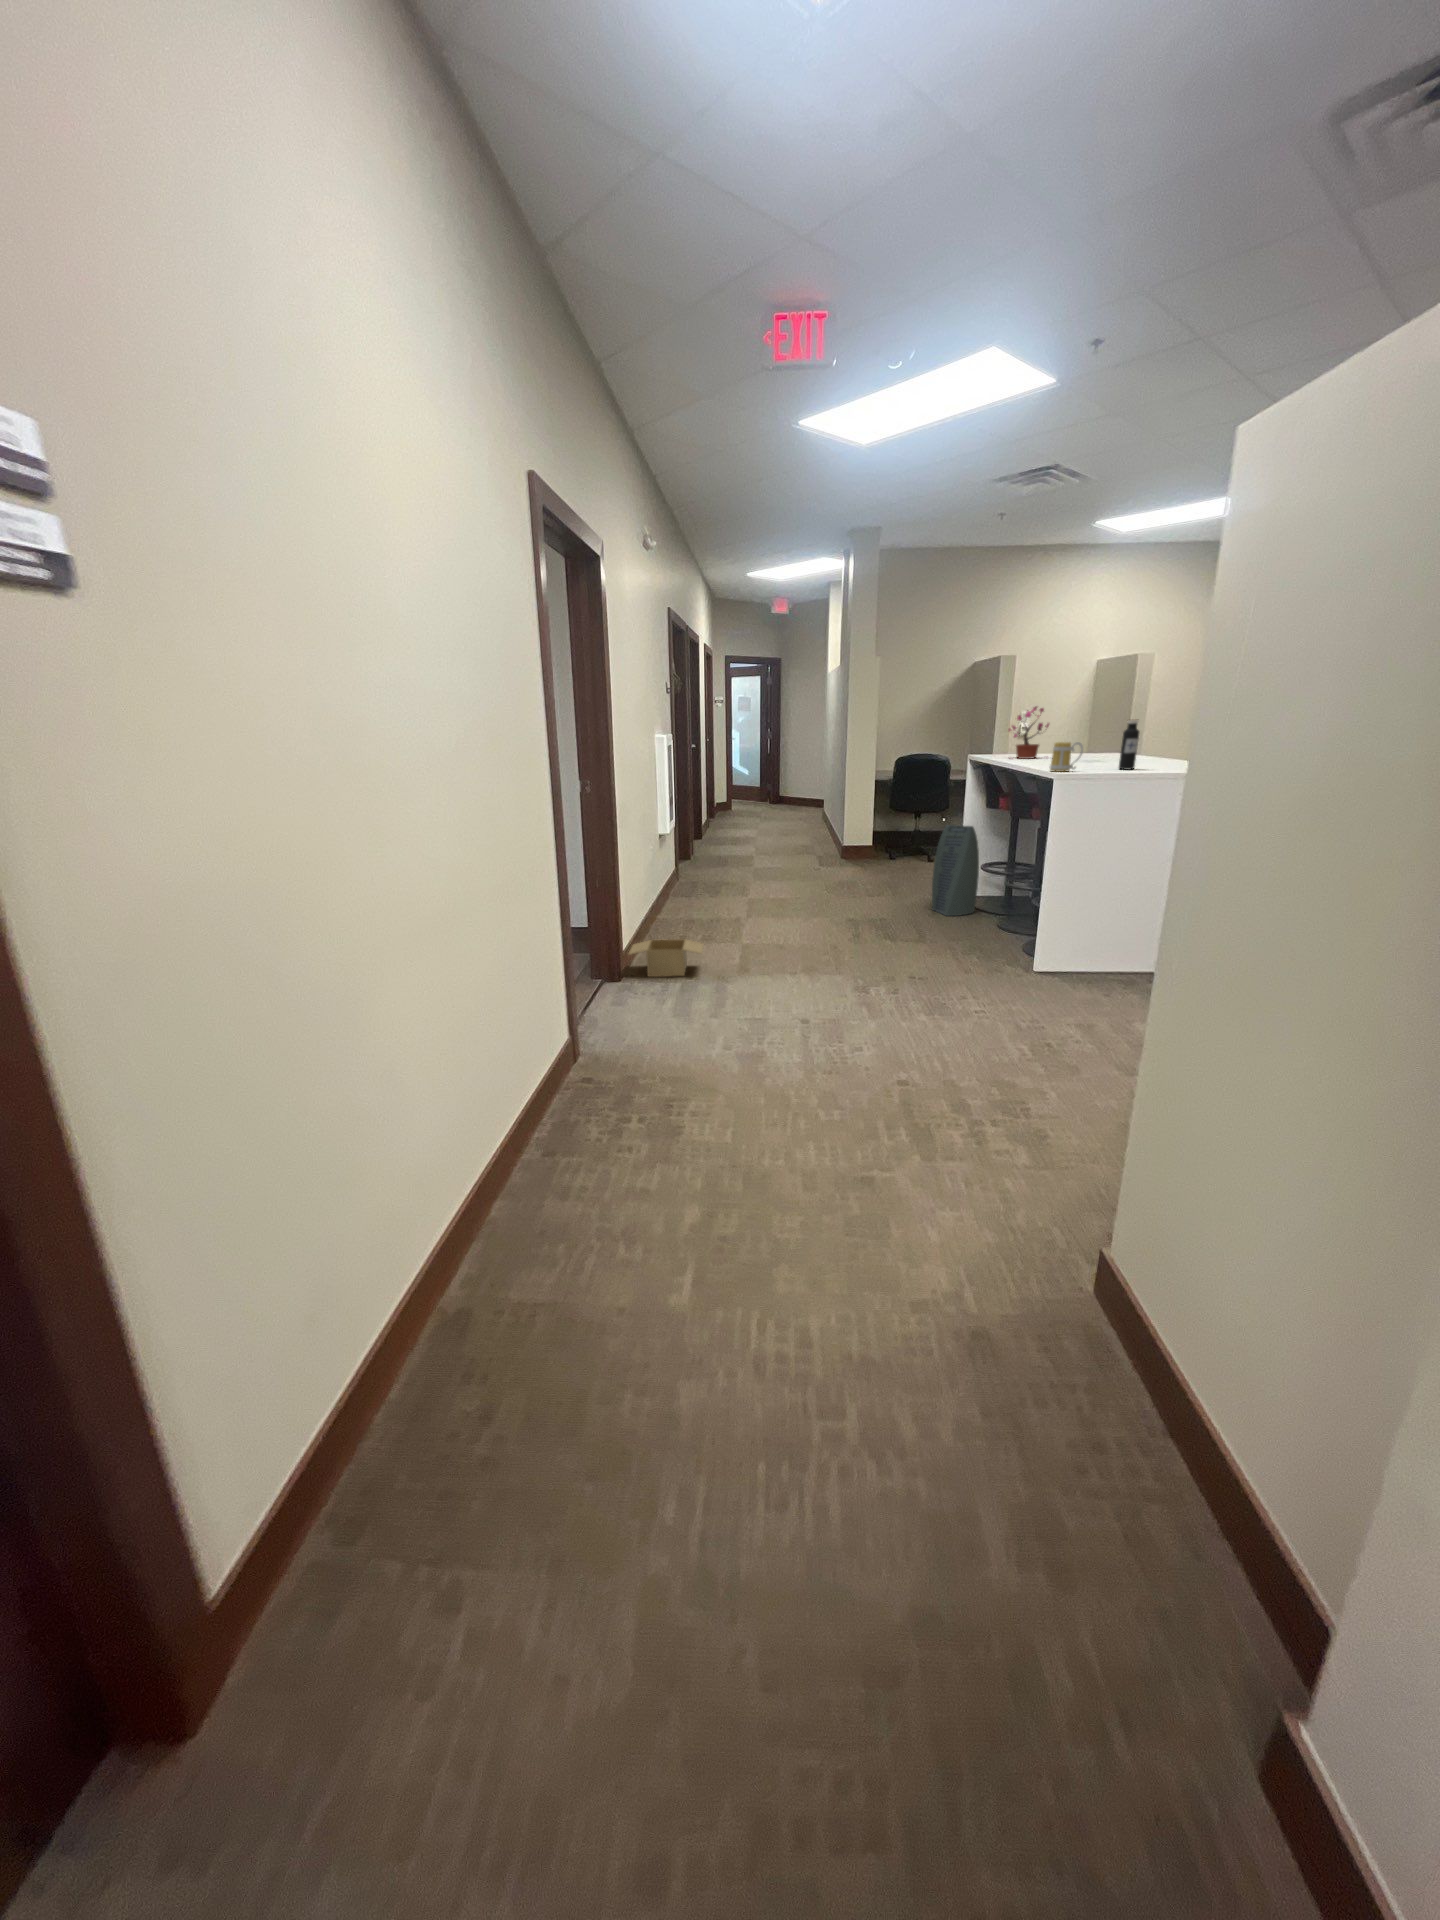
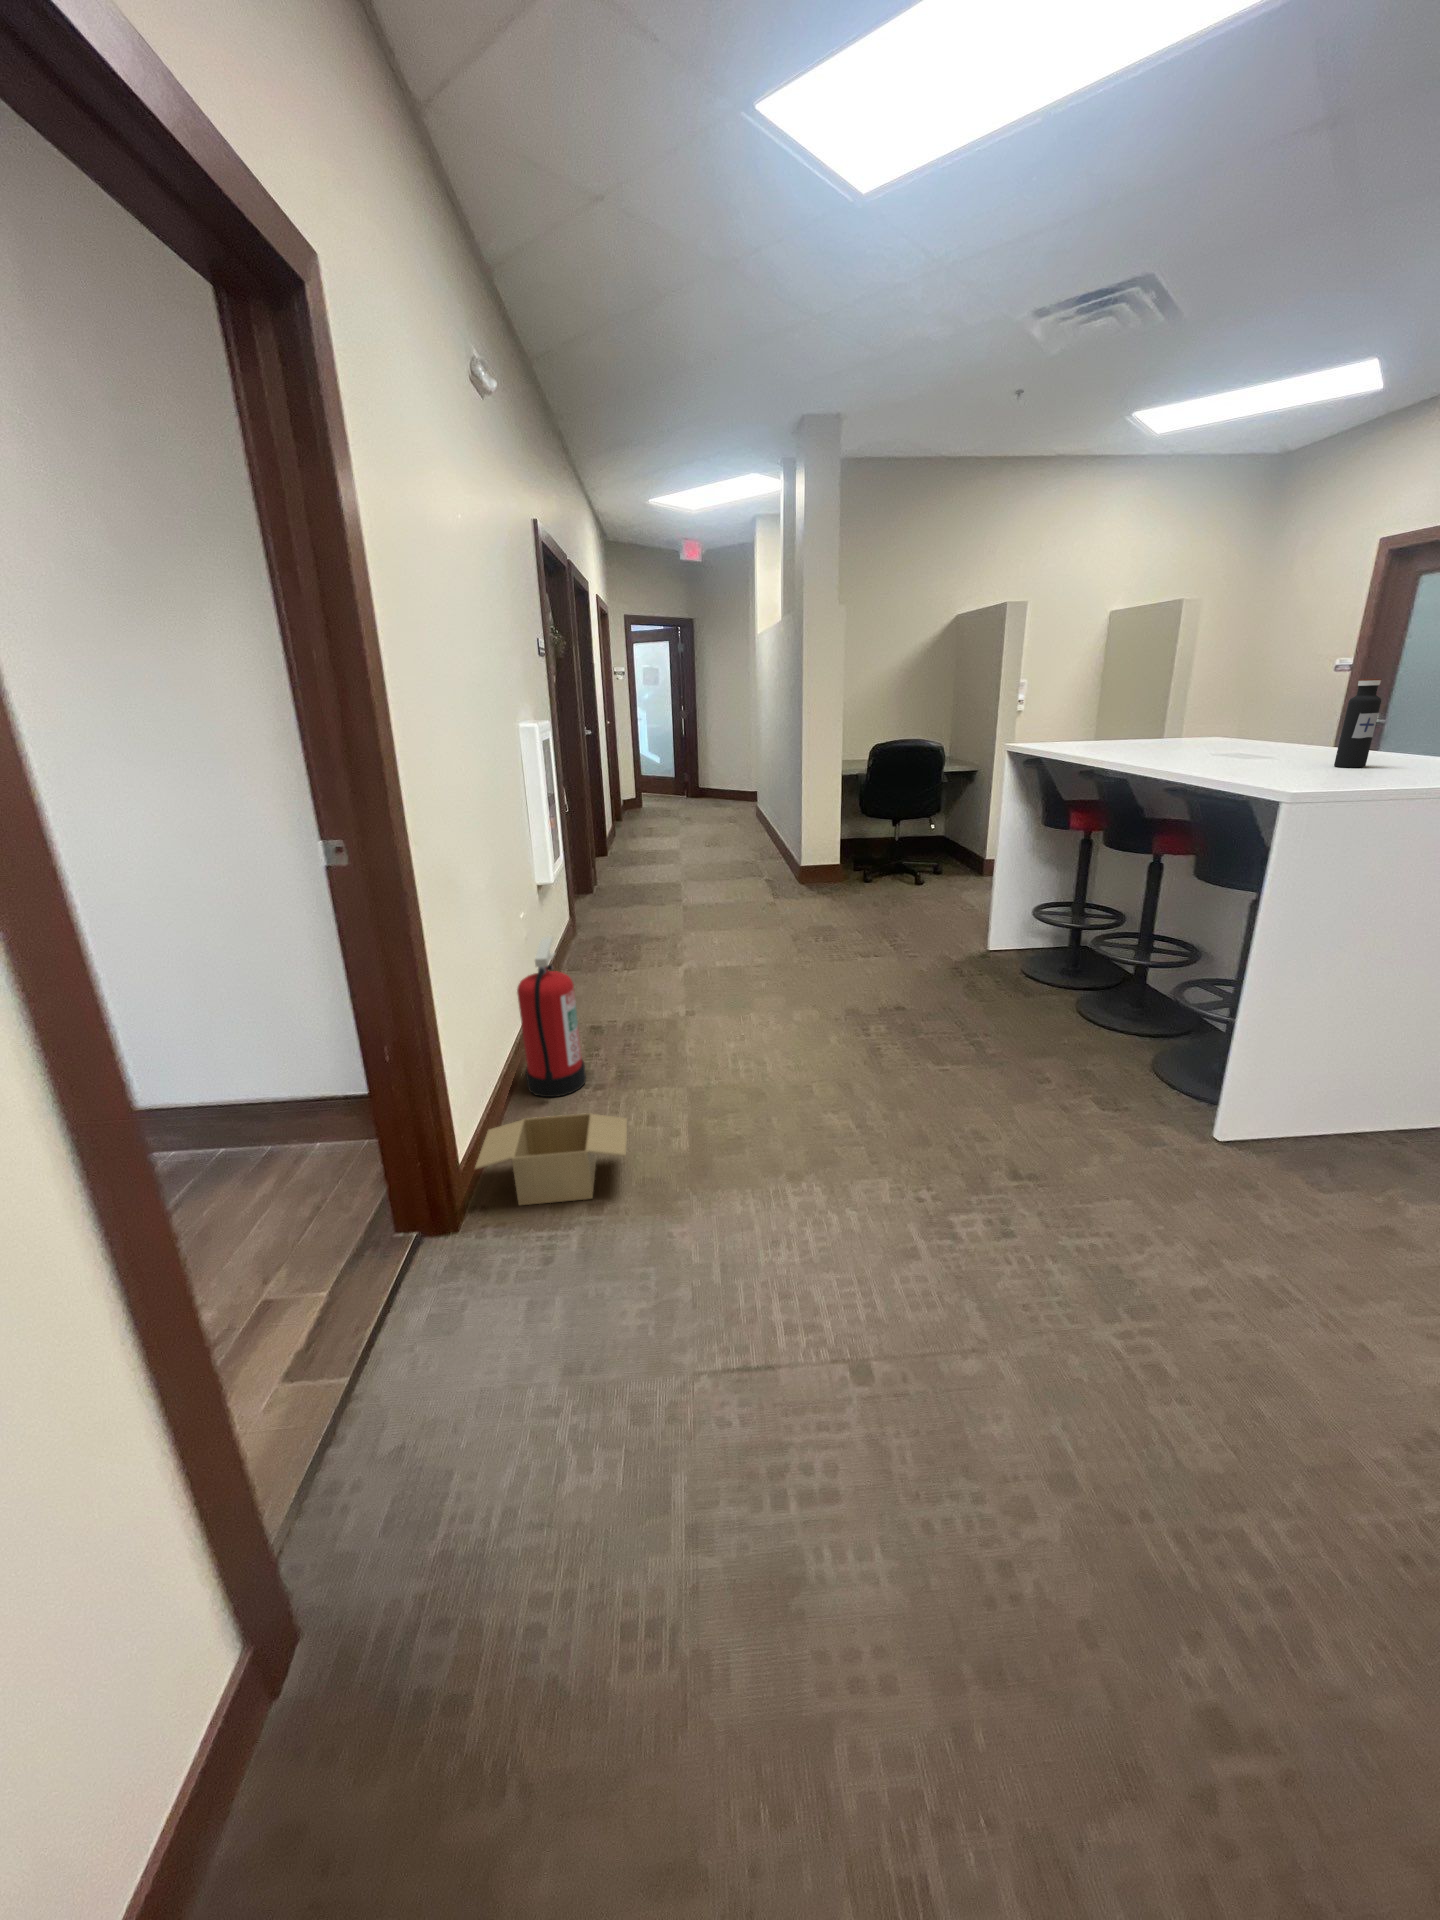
potted plant: present [1009,706,1049,759] -> none [1070,664,1136,746]
mug: present [1049,742,1083,772] -> none [1234,721,1303,775]
air purifier: present [932,825,979,916] -> none [972,853,1044,994]
fire extinguisher: none [648,857,682,945] -> present [517,936,586,1097]

